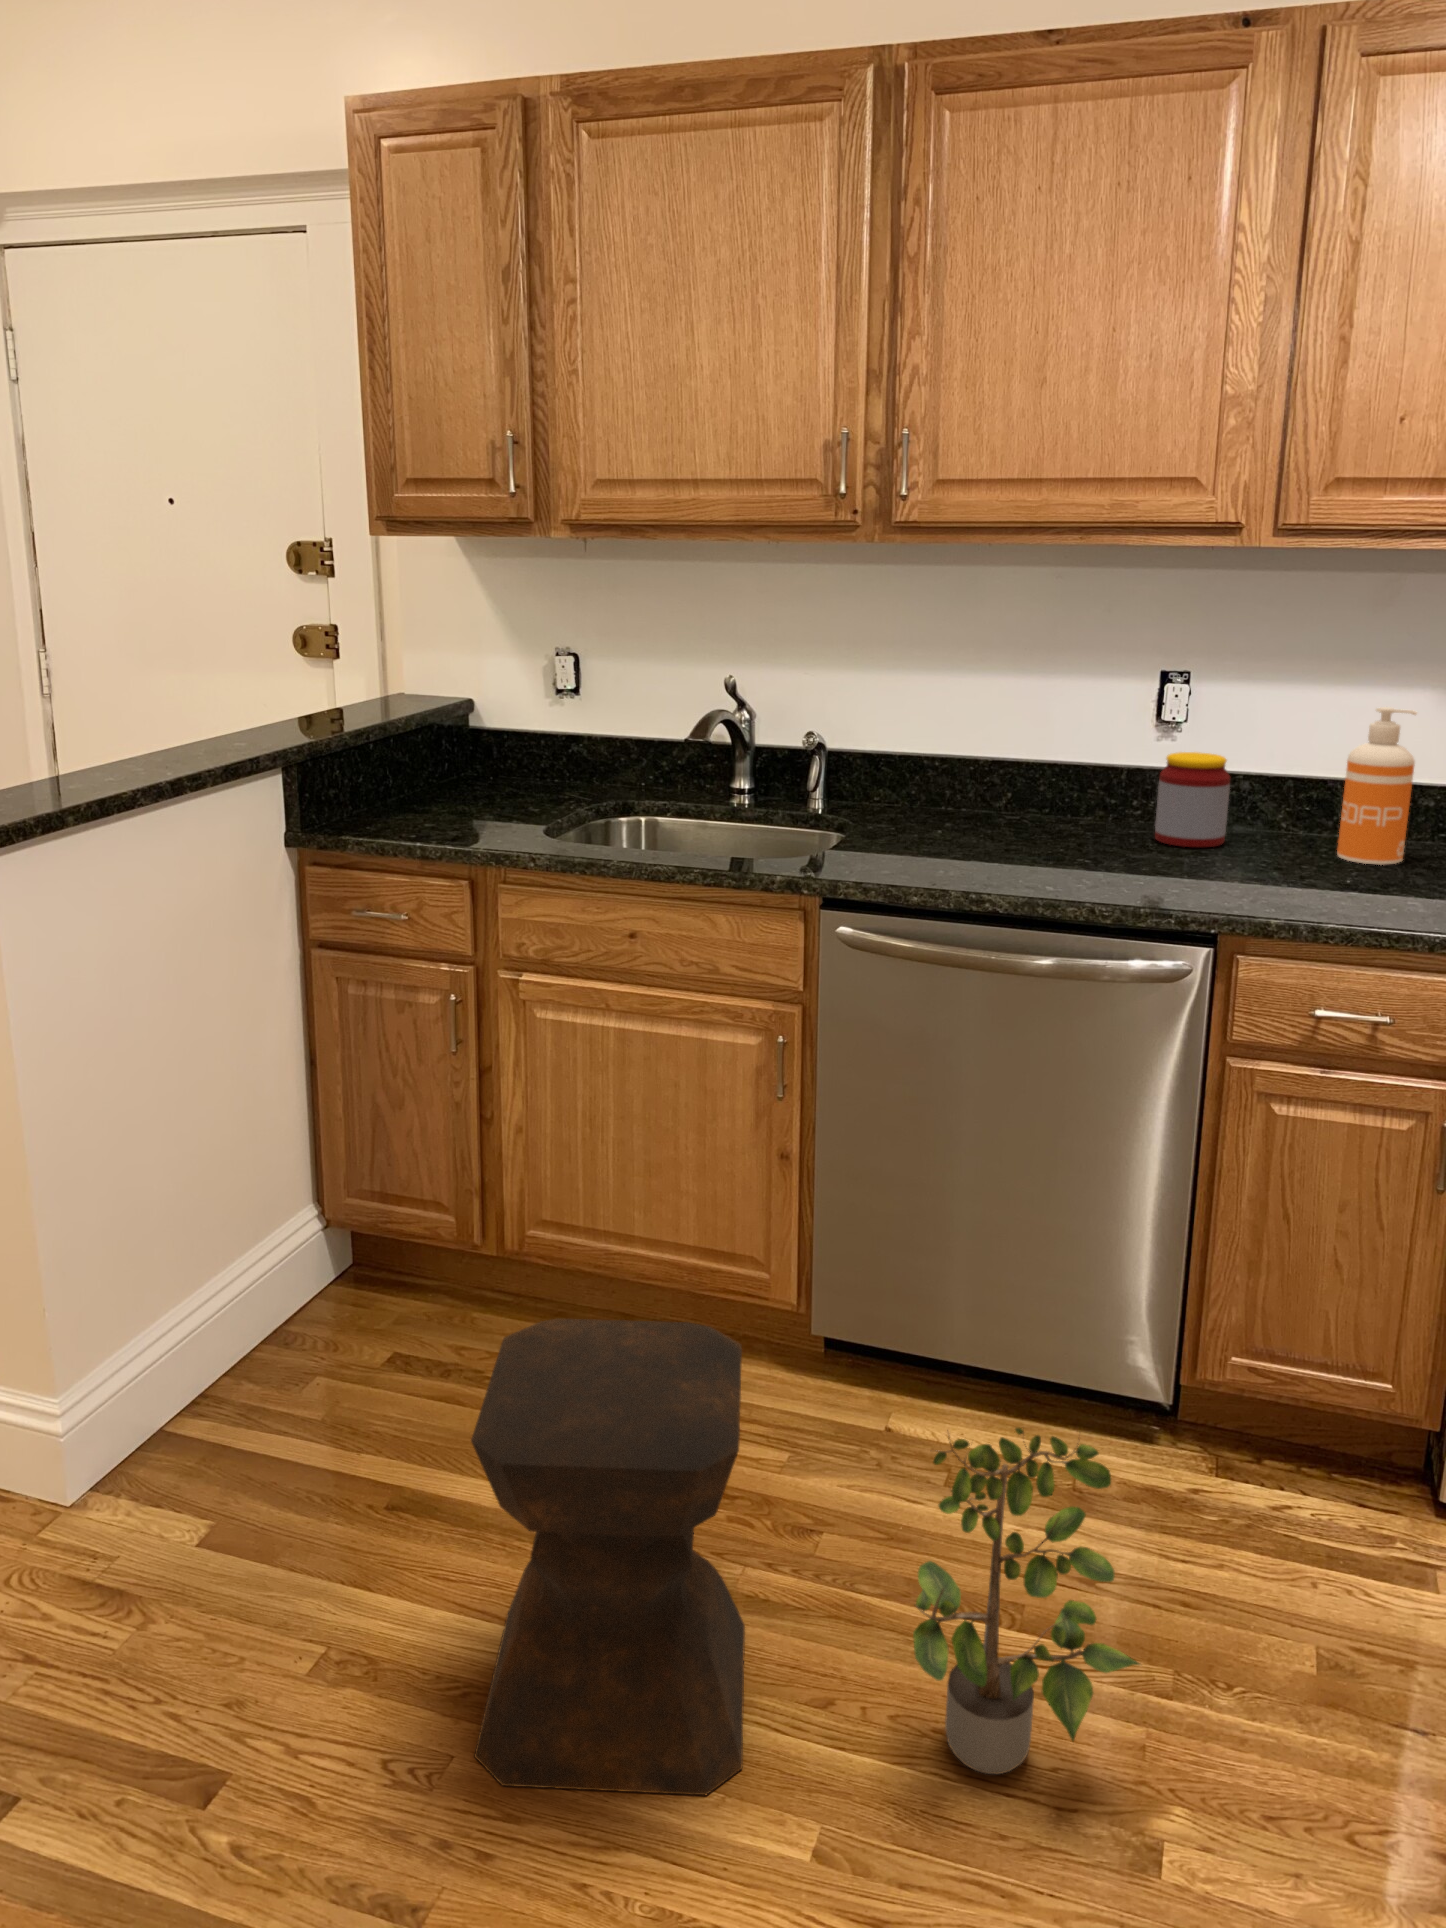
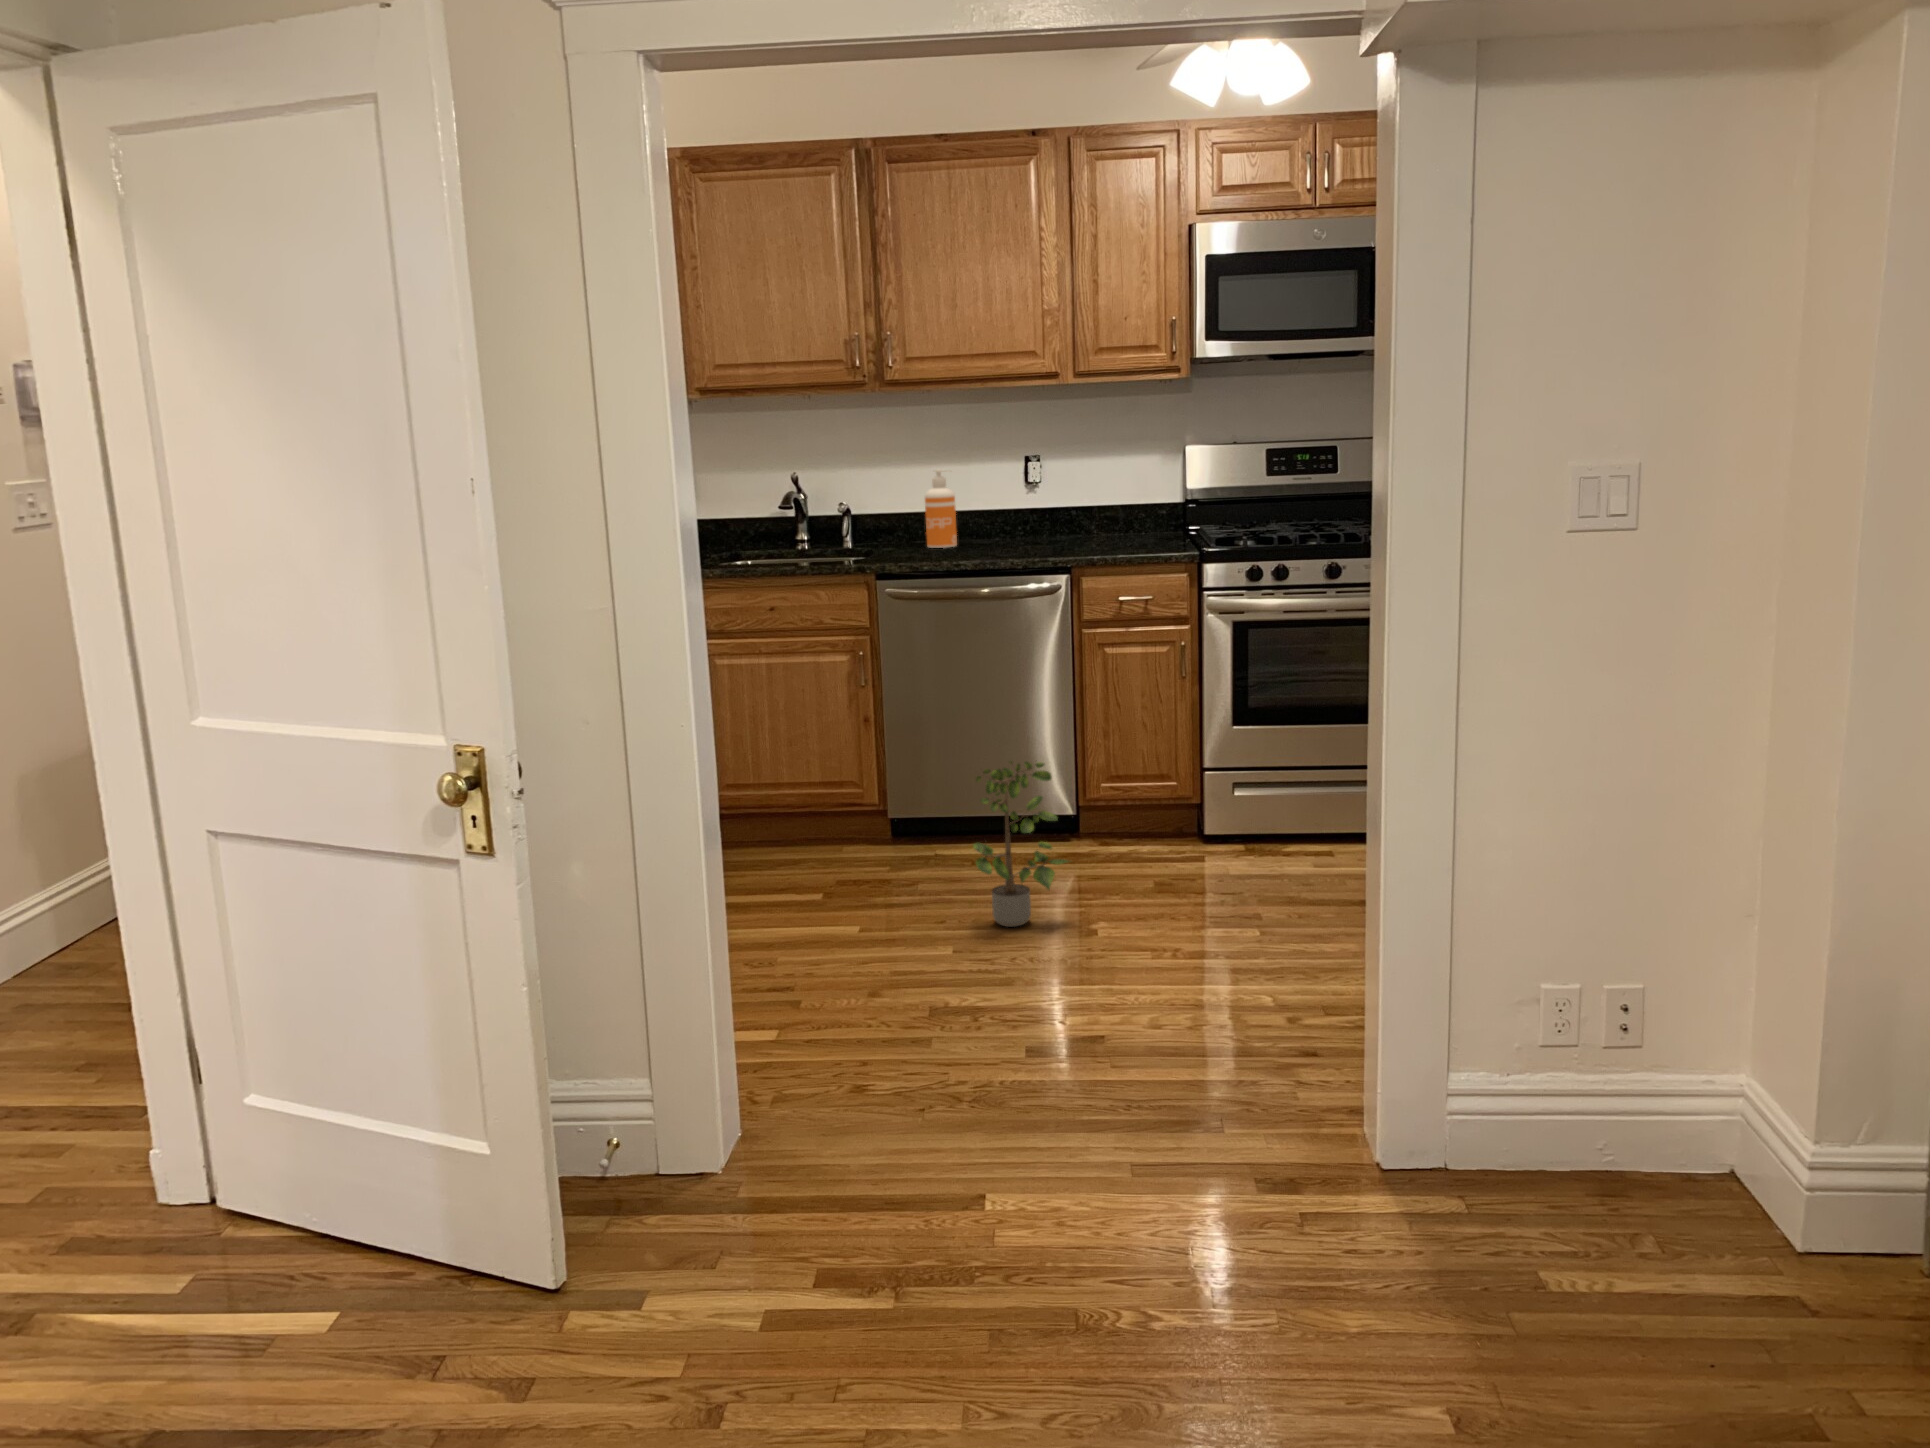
soap dispenser: present [1337,707,1417,865] -> present [925,470,957,548]
jar: present [1155,752,1230,847] -> none [1034,493,1071,542]
stool: present [471,1319,745,1795] -> none [763,755,906,961]

